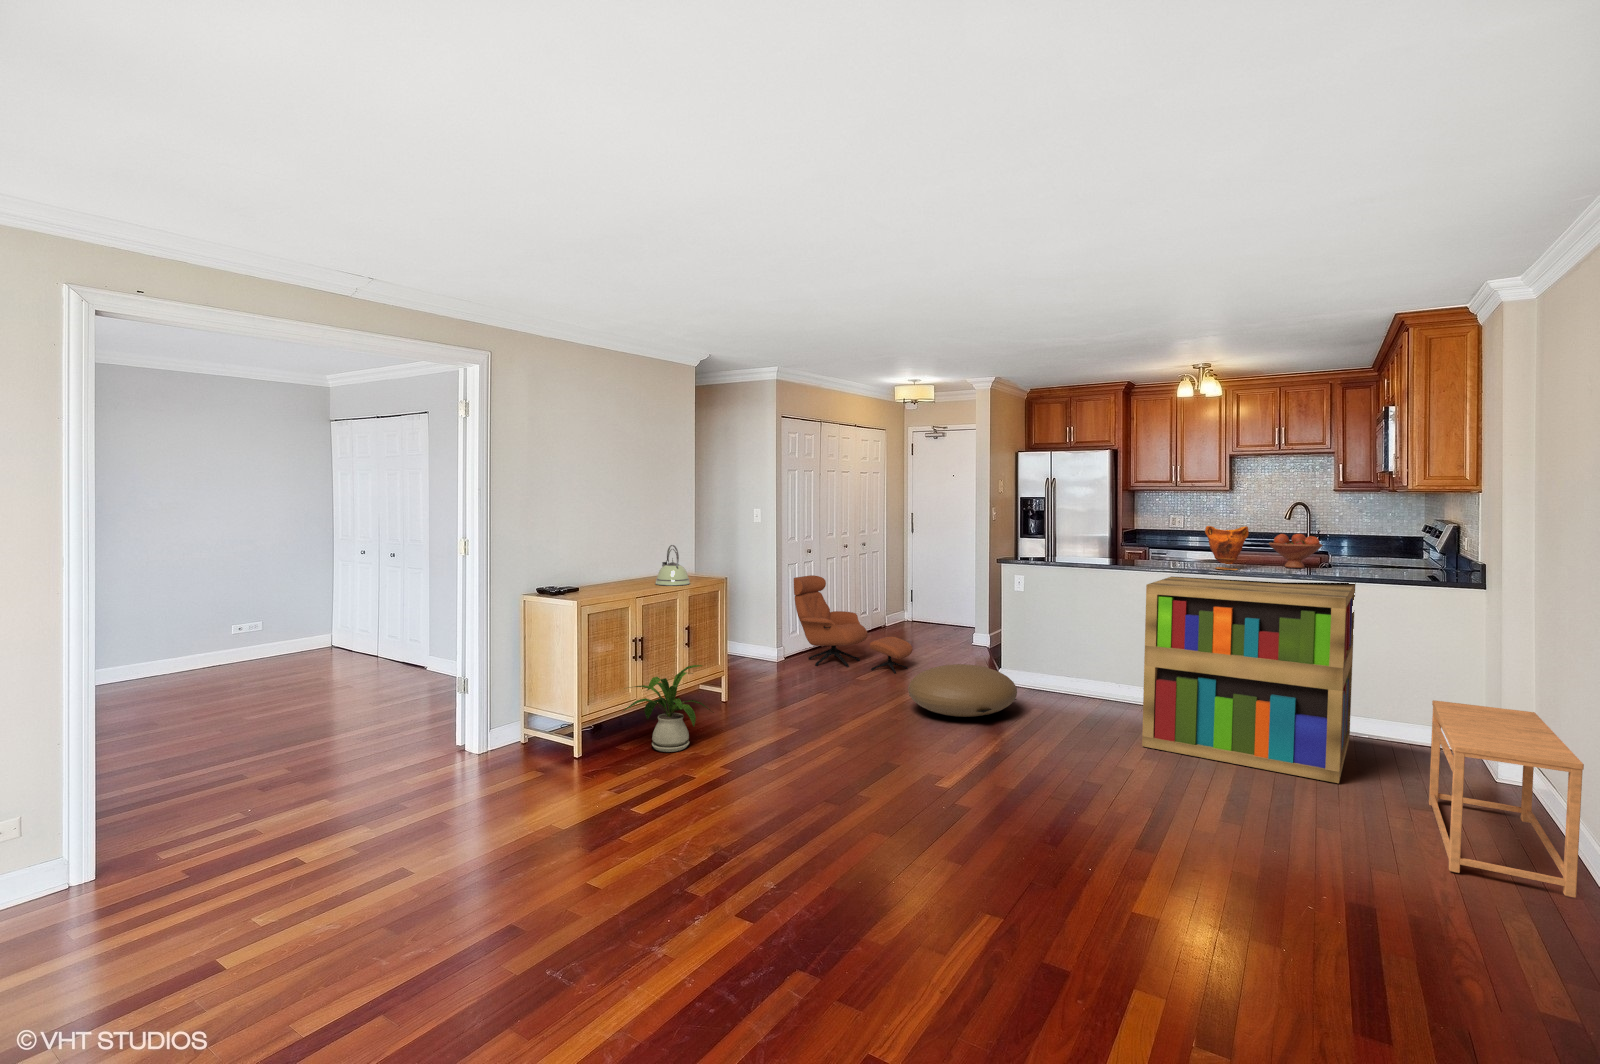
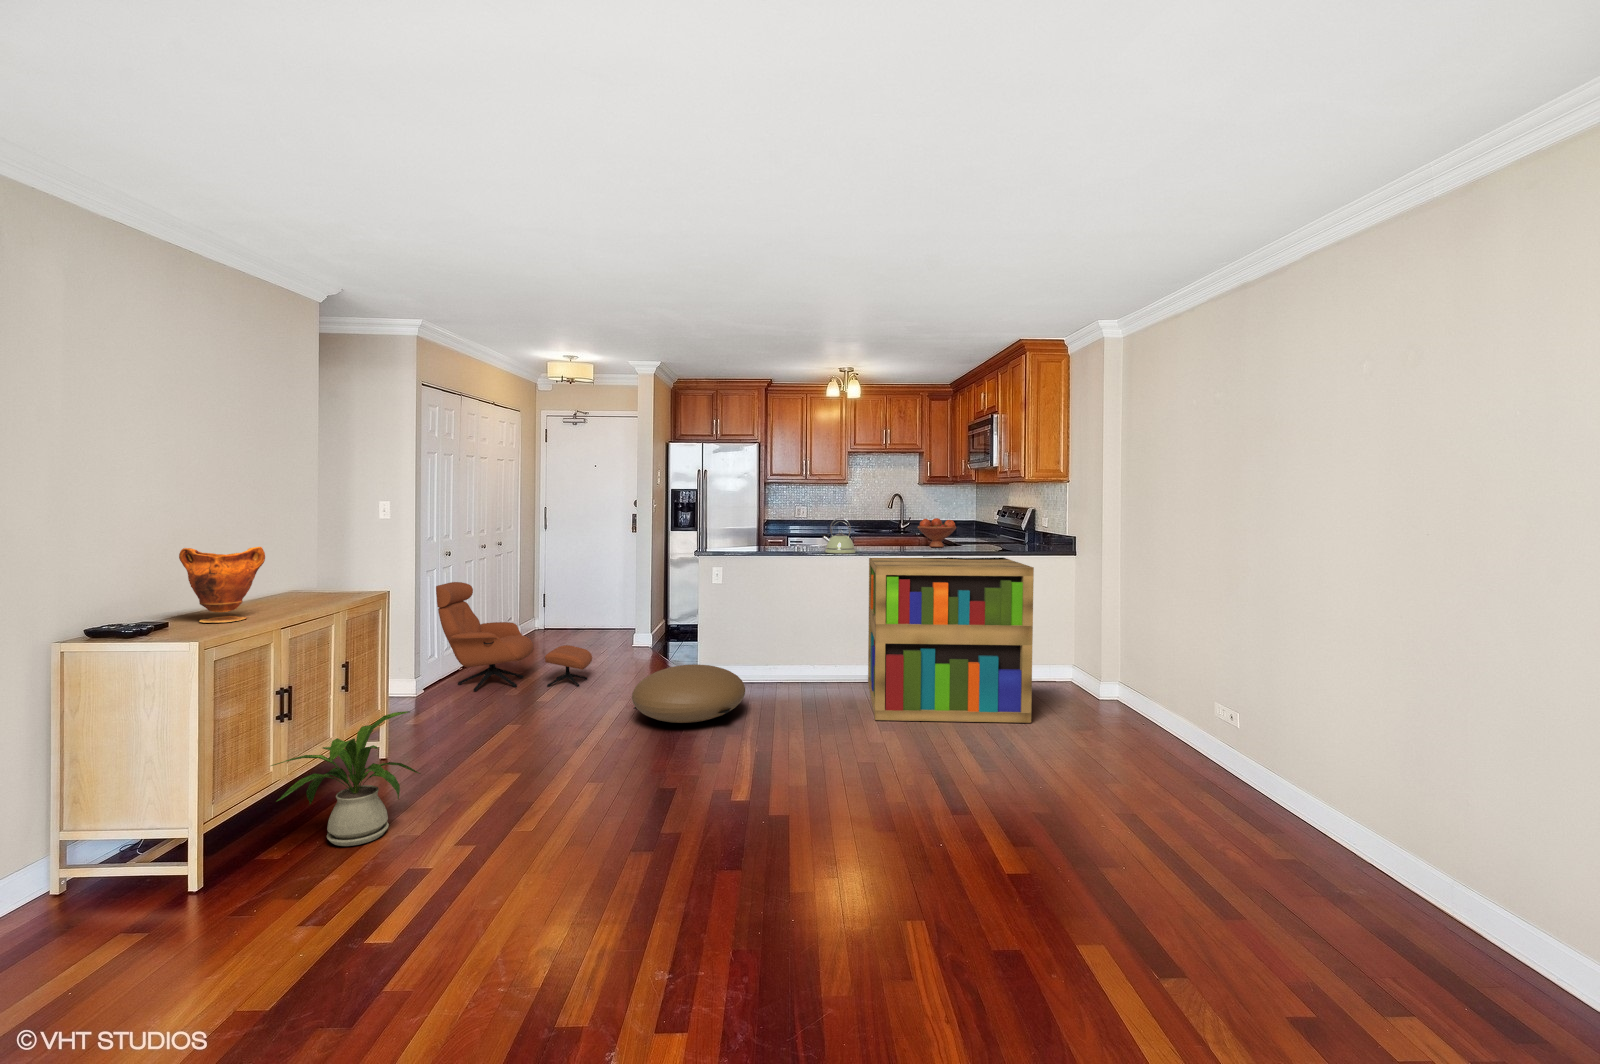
vase: present [1205,526,1249,570] -> present [179,547,265,623]
kettle: present [655,545,690,586] -> present [822,518,856,554]
side table: present [1429,700,1584,898] -> none [1091,644,1233,776]

